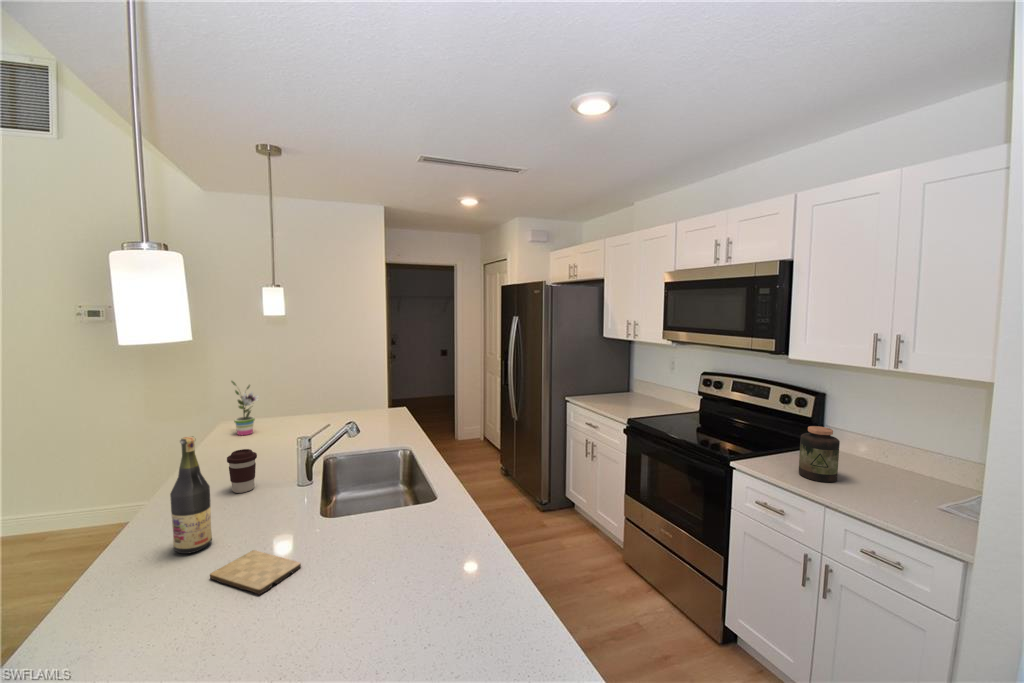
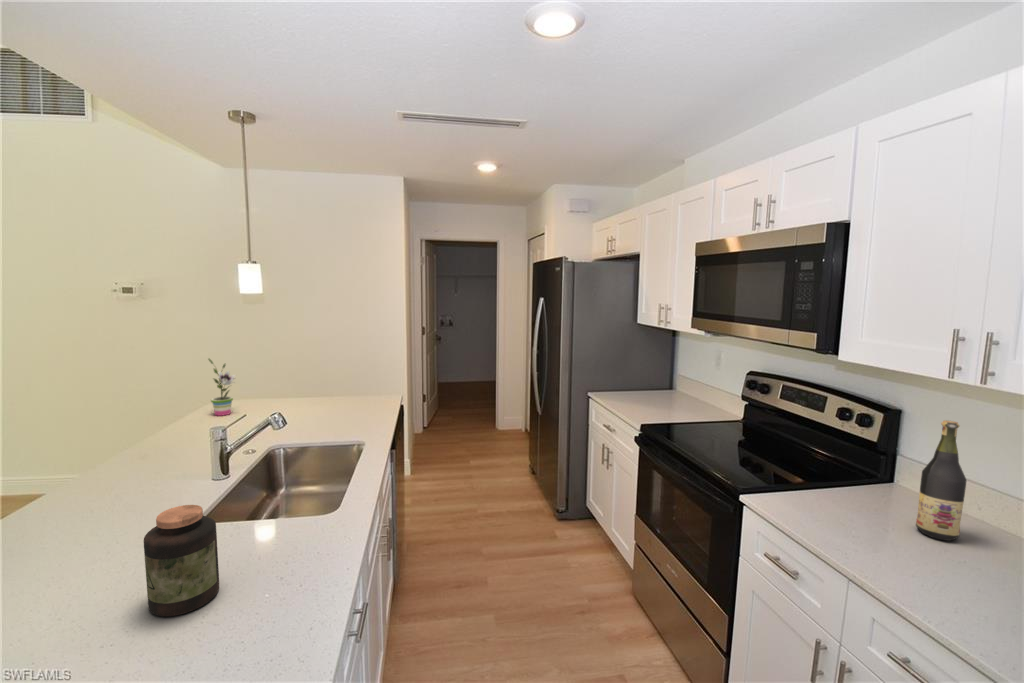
jar: present [799,426,840,482] -> present [144,505,219,616]
wine bottle: present [170,436,212,554] -> present [916,420,966,541]
coffee cup: present [227,449,257,493] -> none [148,433,182,479]
cutting board: present [210,550,301,595] -> none [44,549,142,605]

